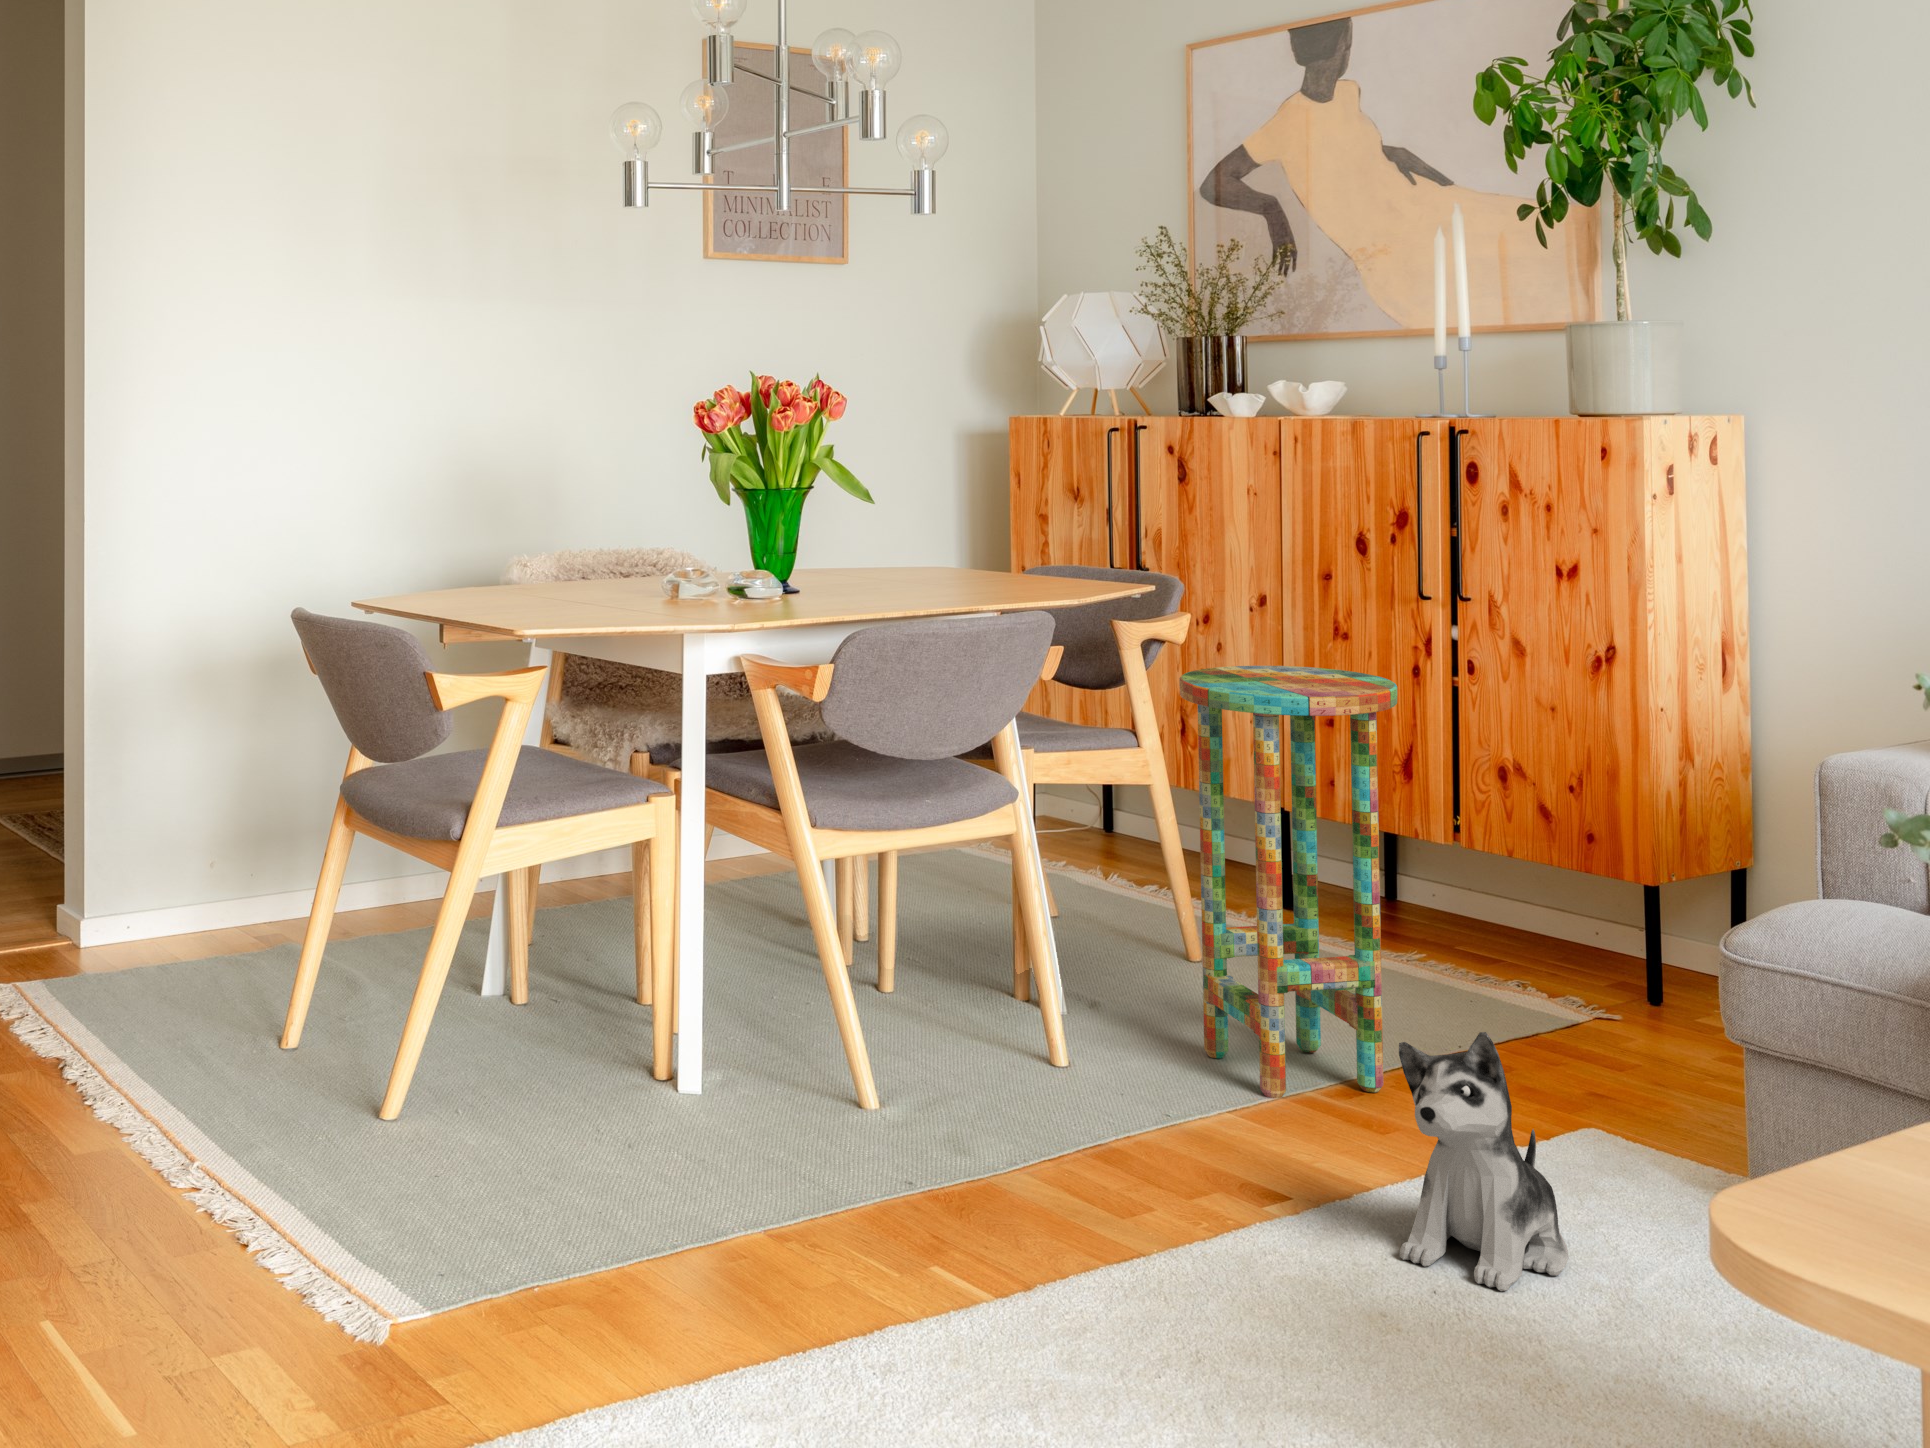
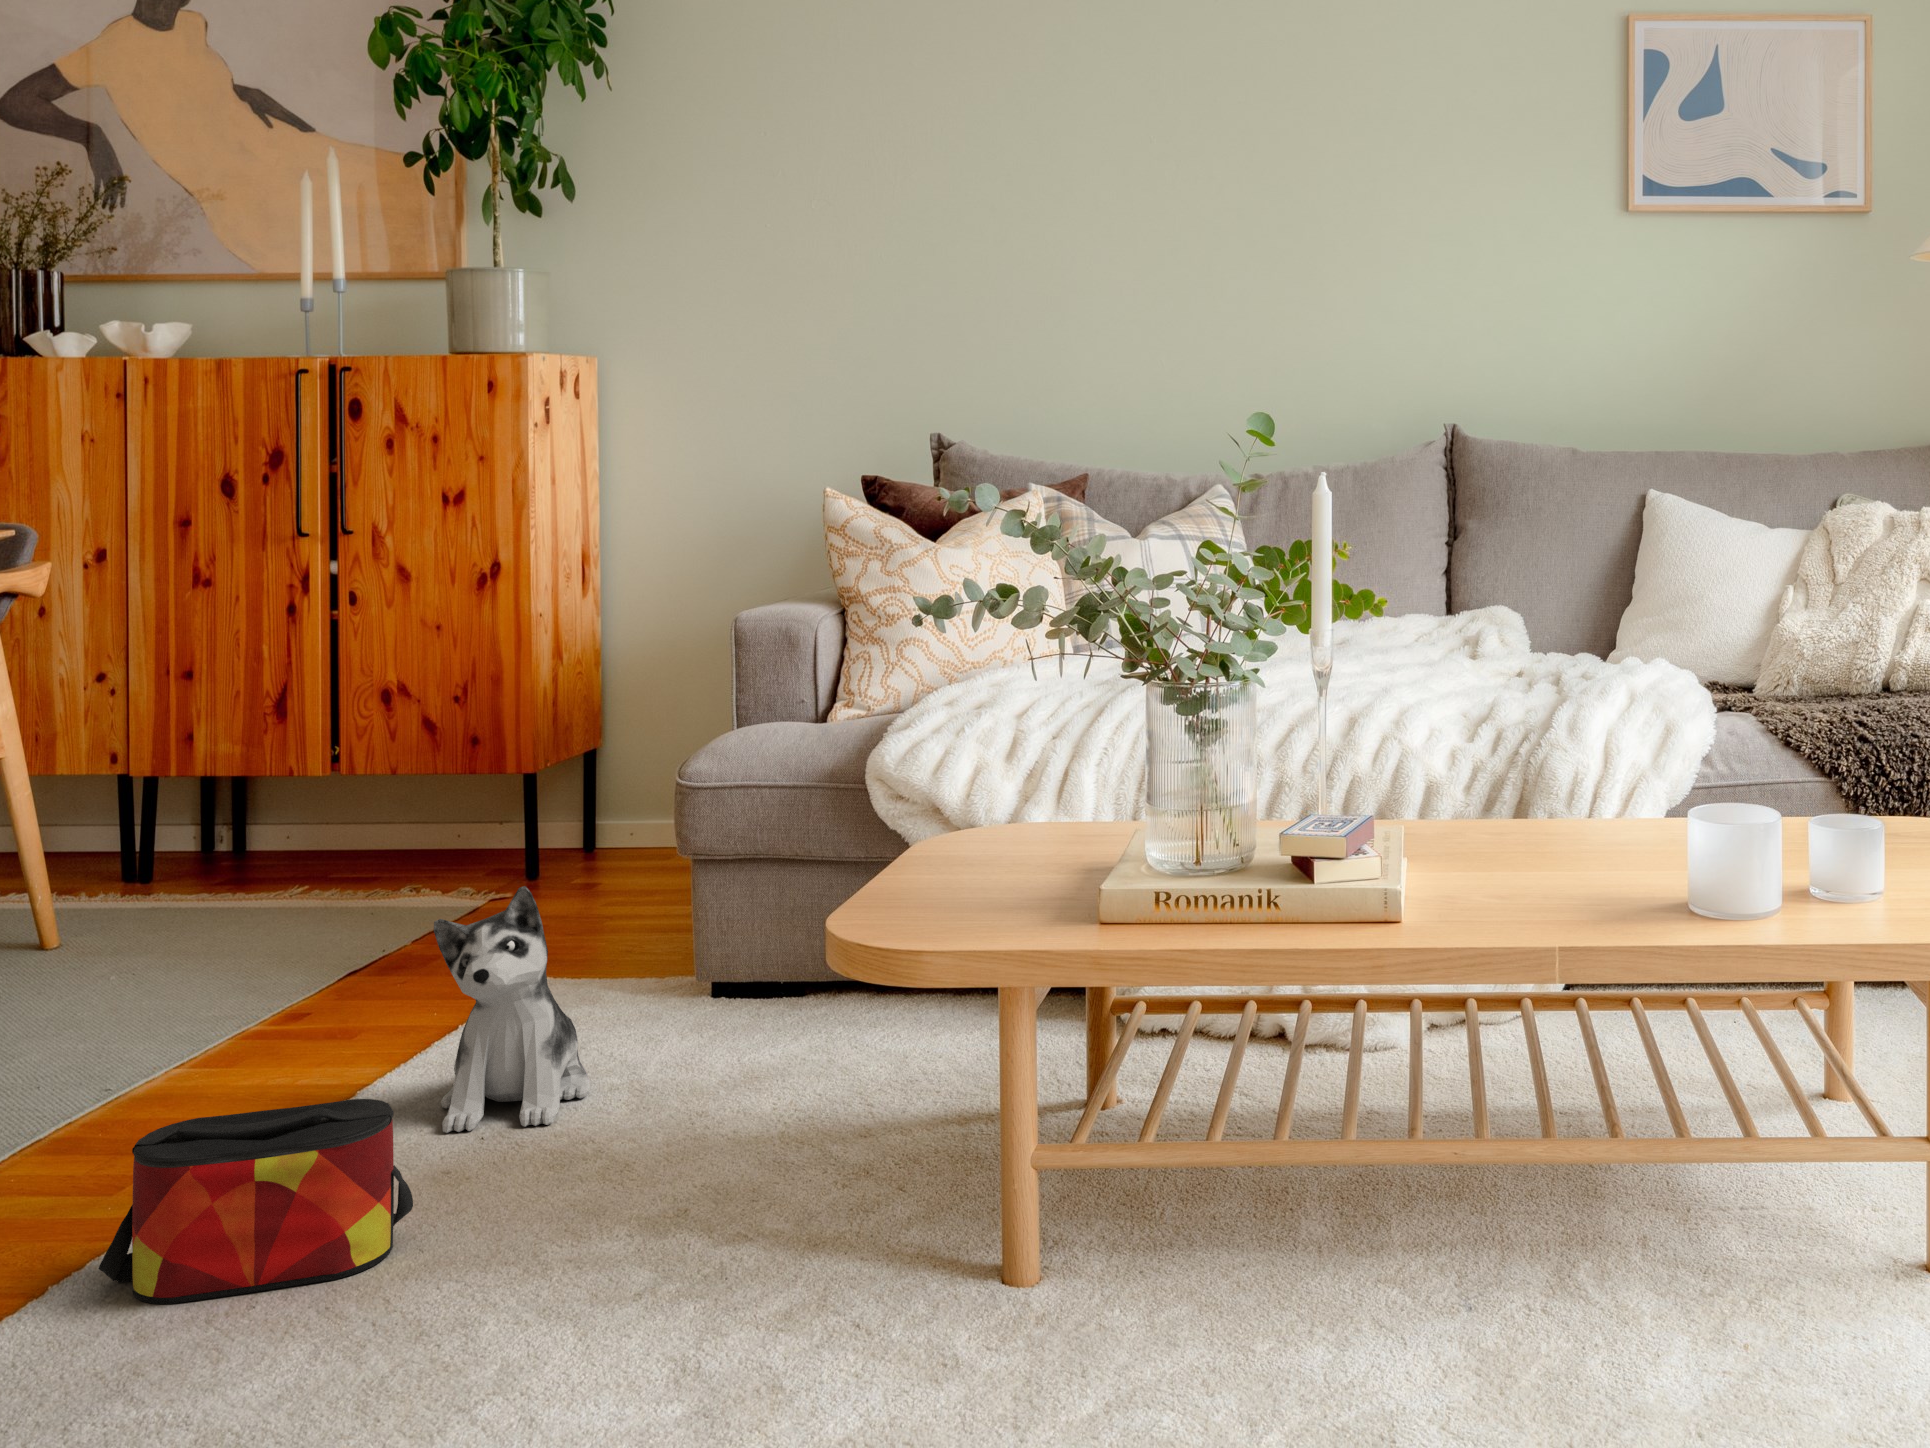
side table: present [1179,666,1397,1098] -> none [105,591,357,1049]
bag: none [1062,1167,1311,1366] -> present [98,1099,413,1304]

